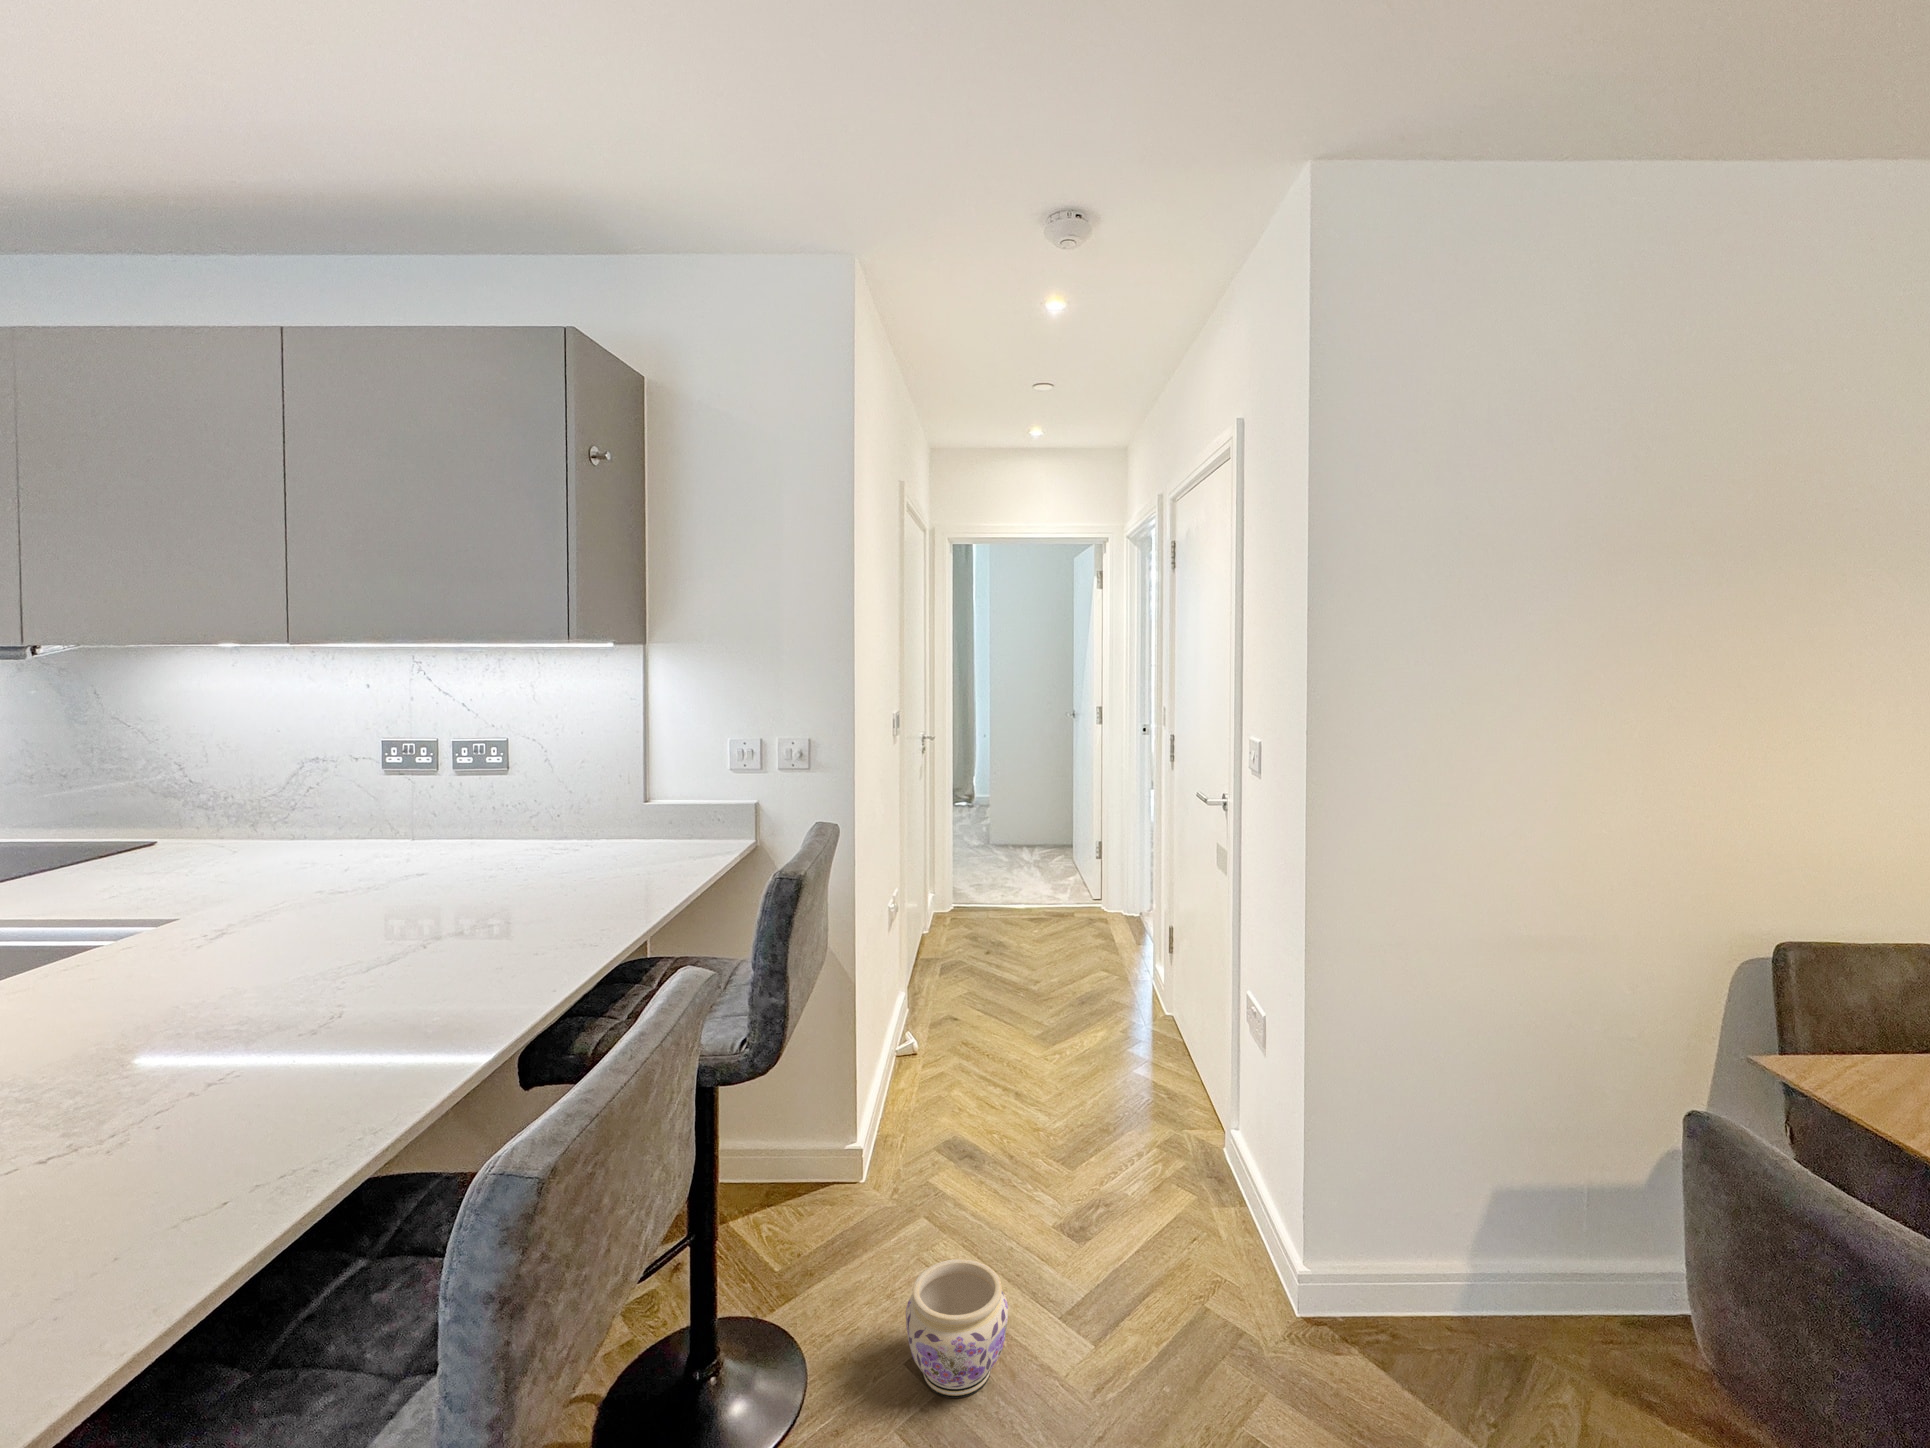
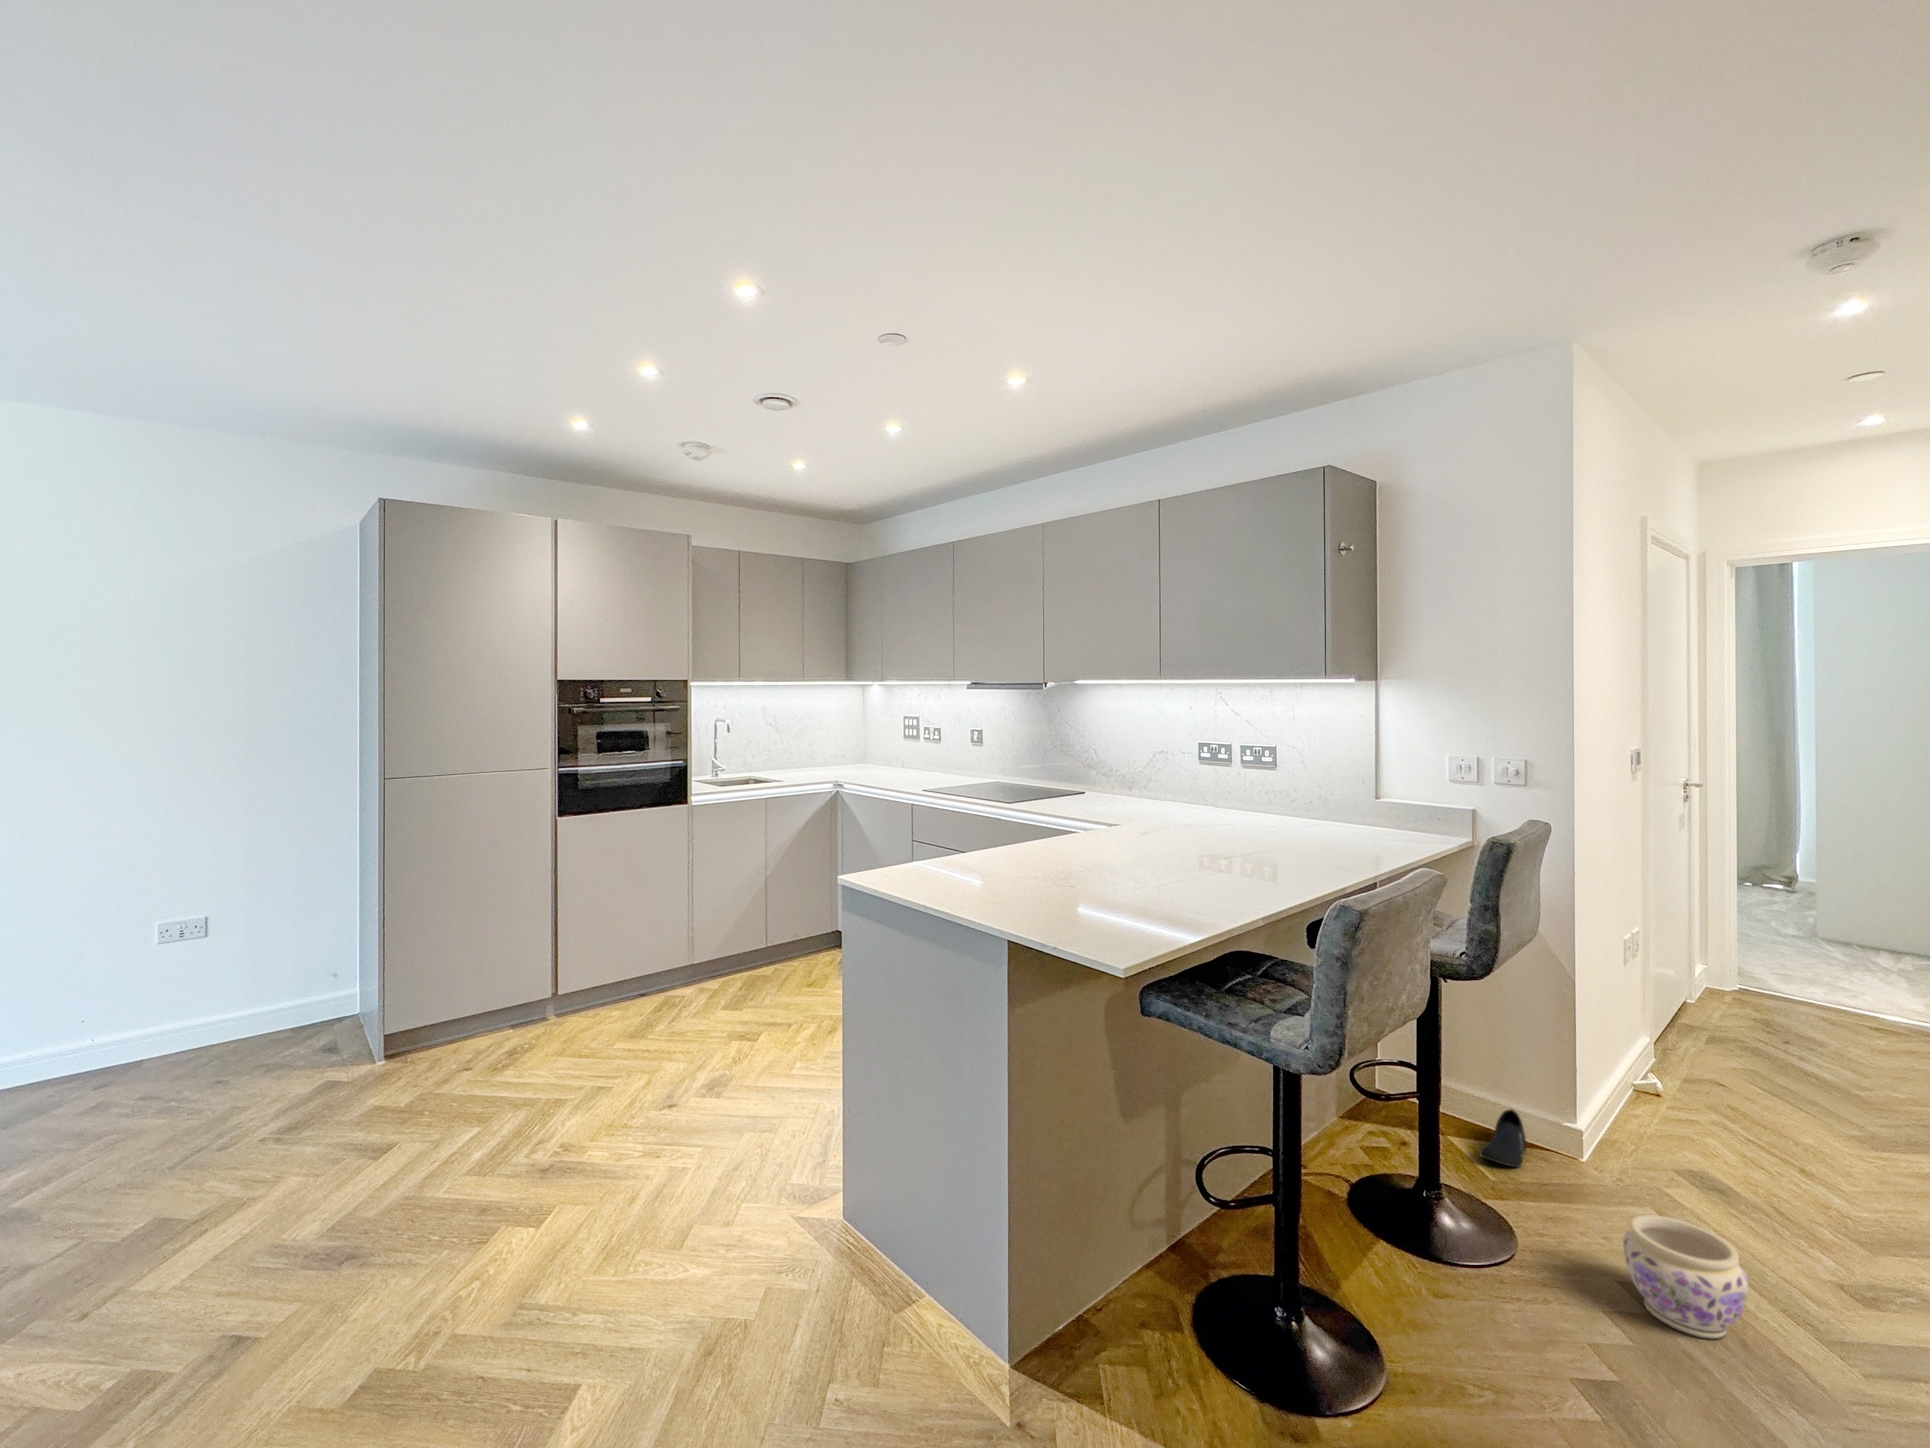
shoe: none [759,1155,805,1238] -> present [1480,1109,1526,1167]

